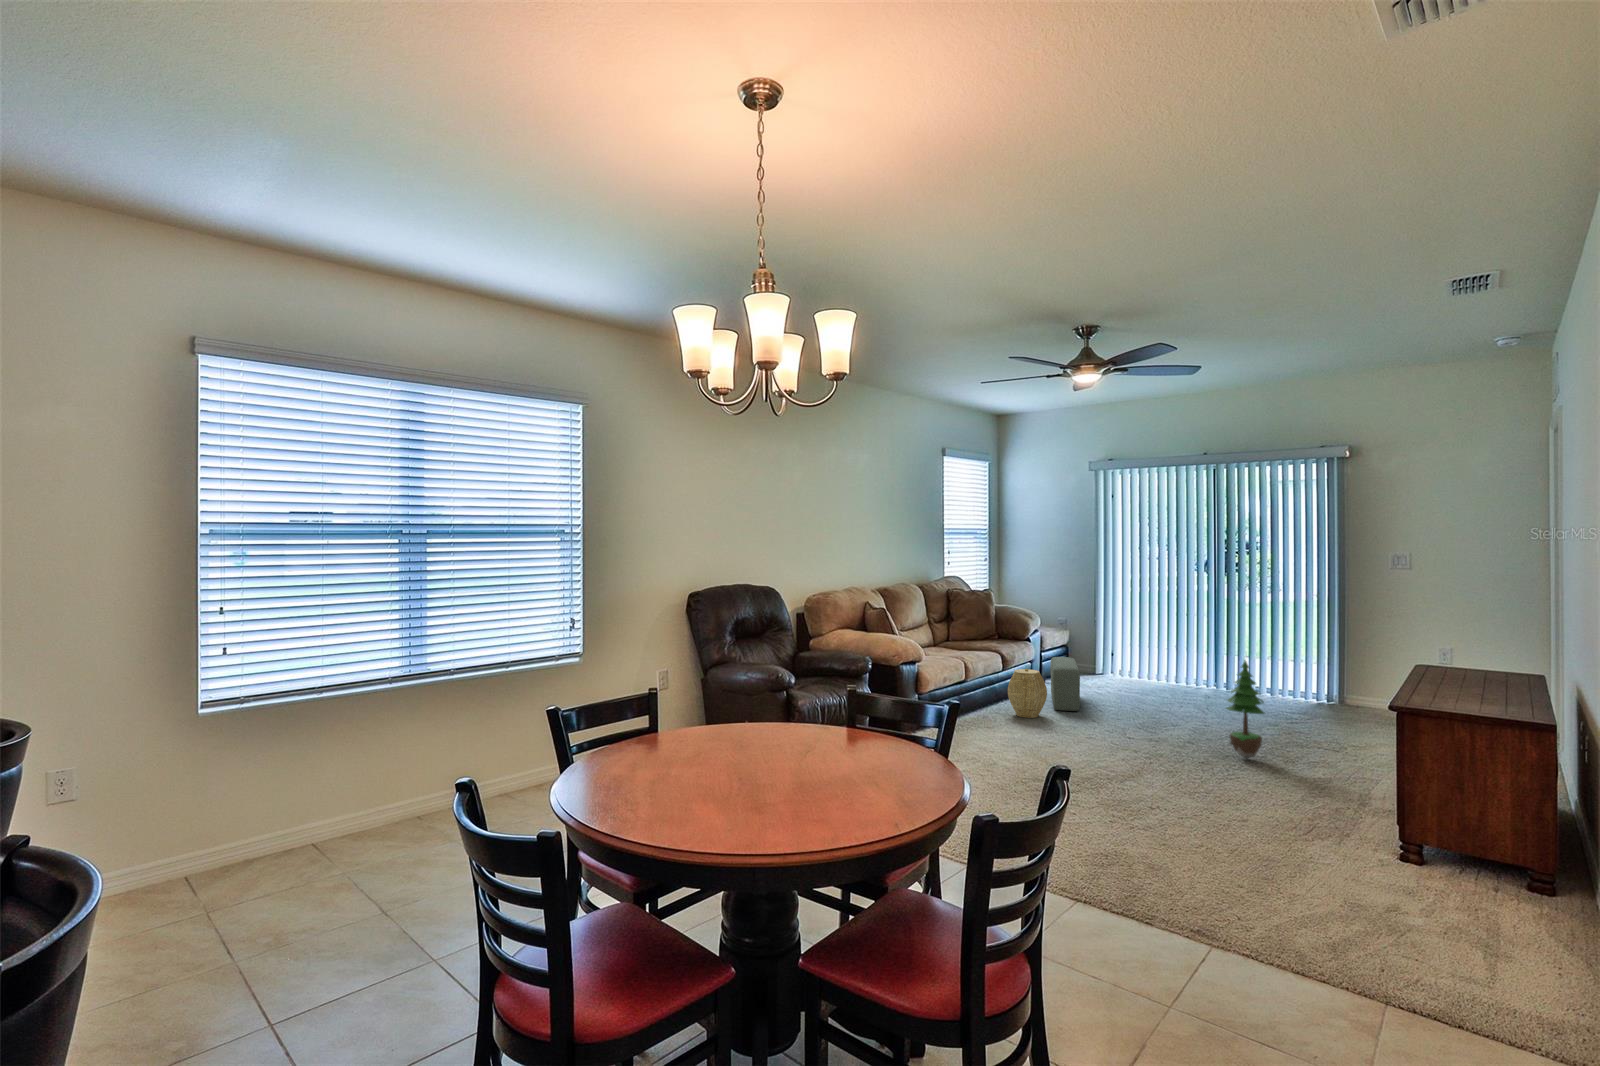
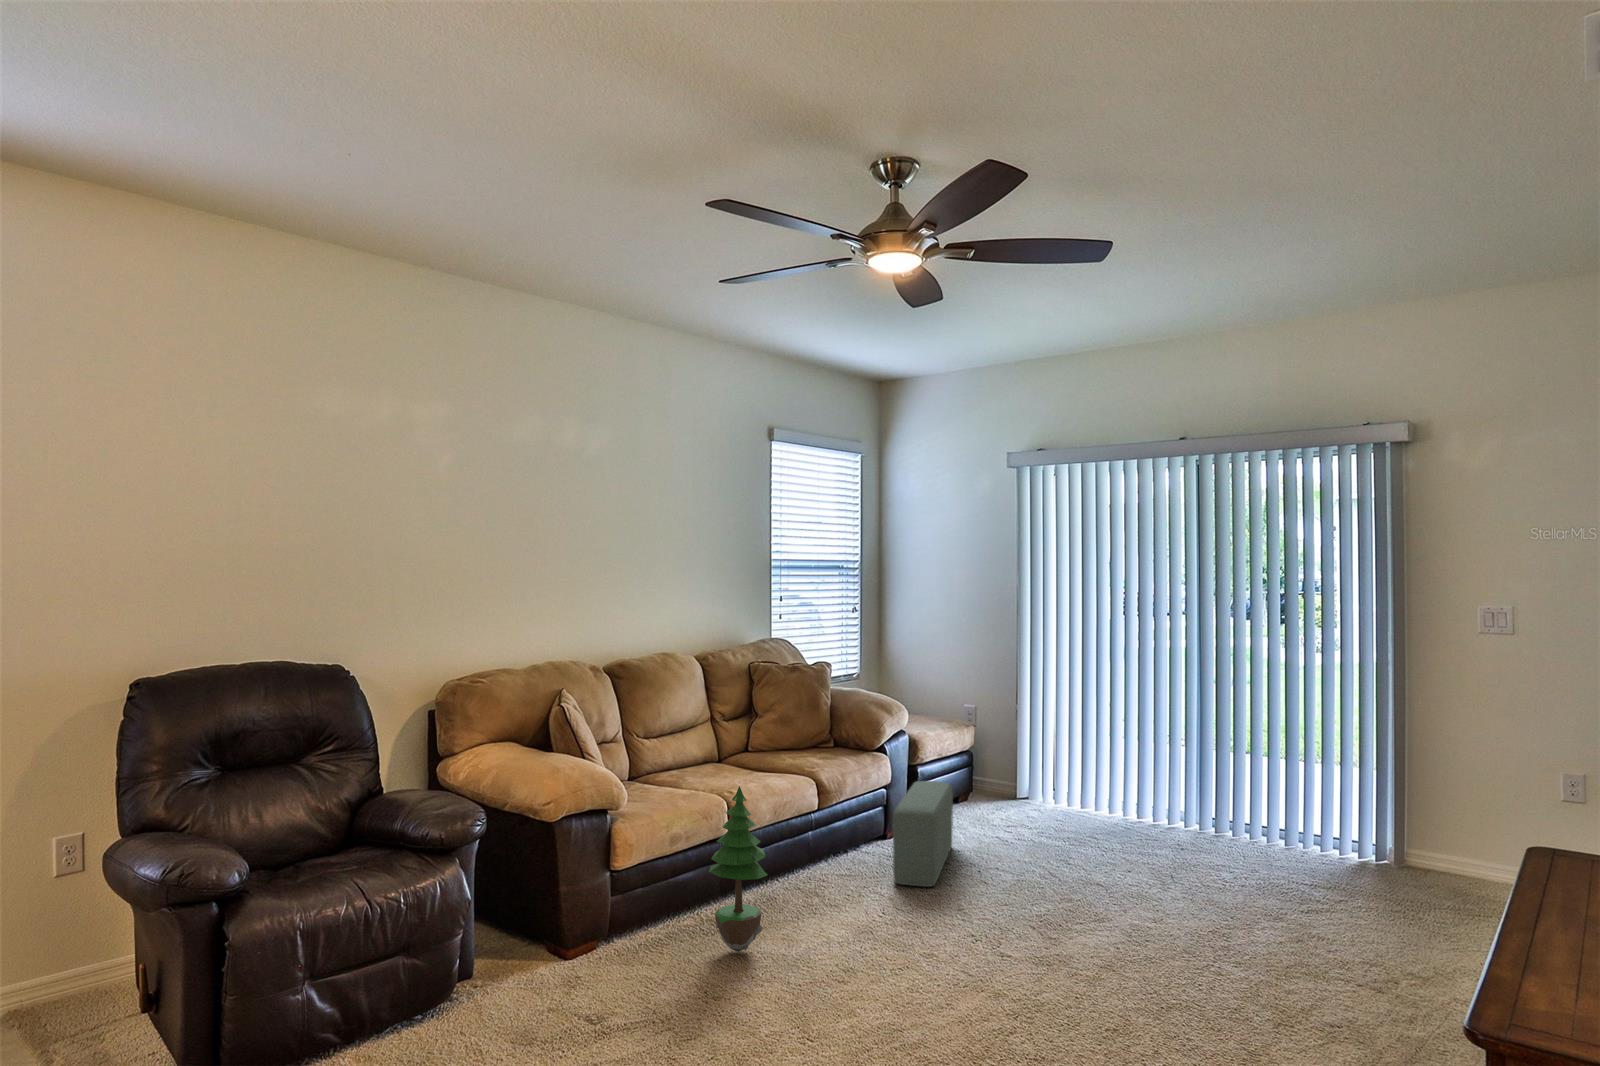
potted tree: present [1226,660,1264,759] -> present [709,786,767,952]
woven basket: present [1008,669,1047,718] -> none [804,812,871,903]

